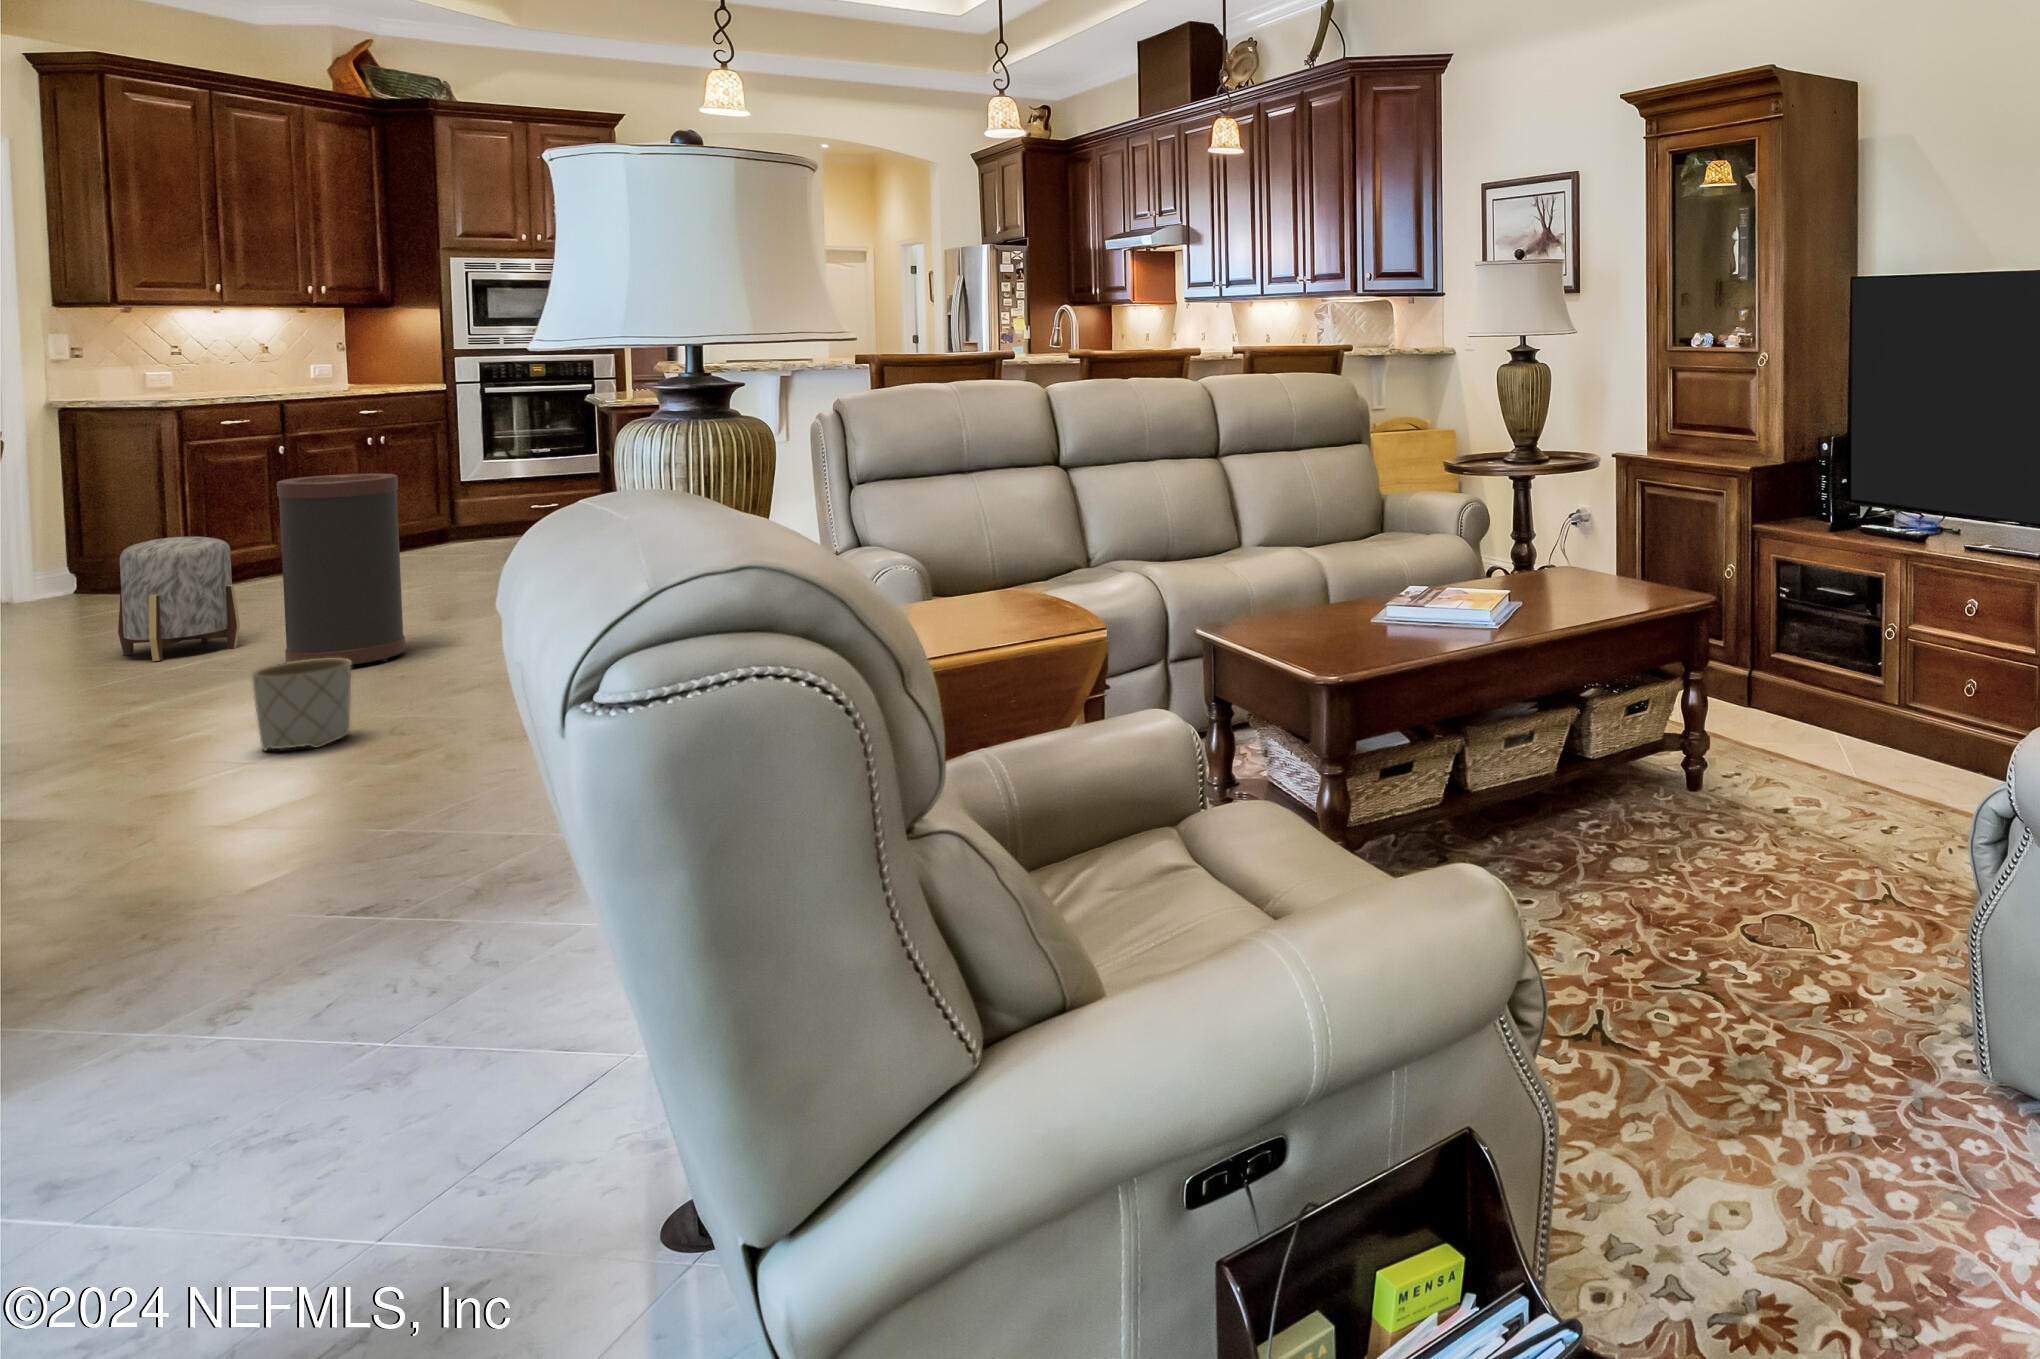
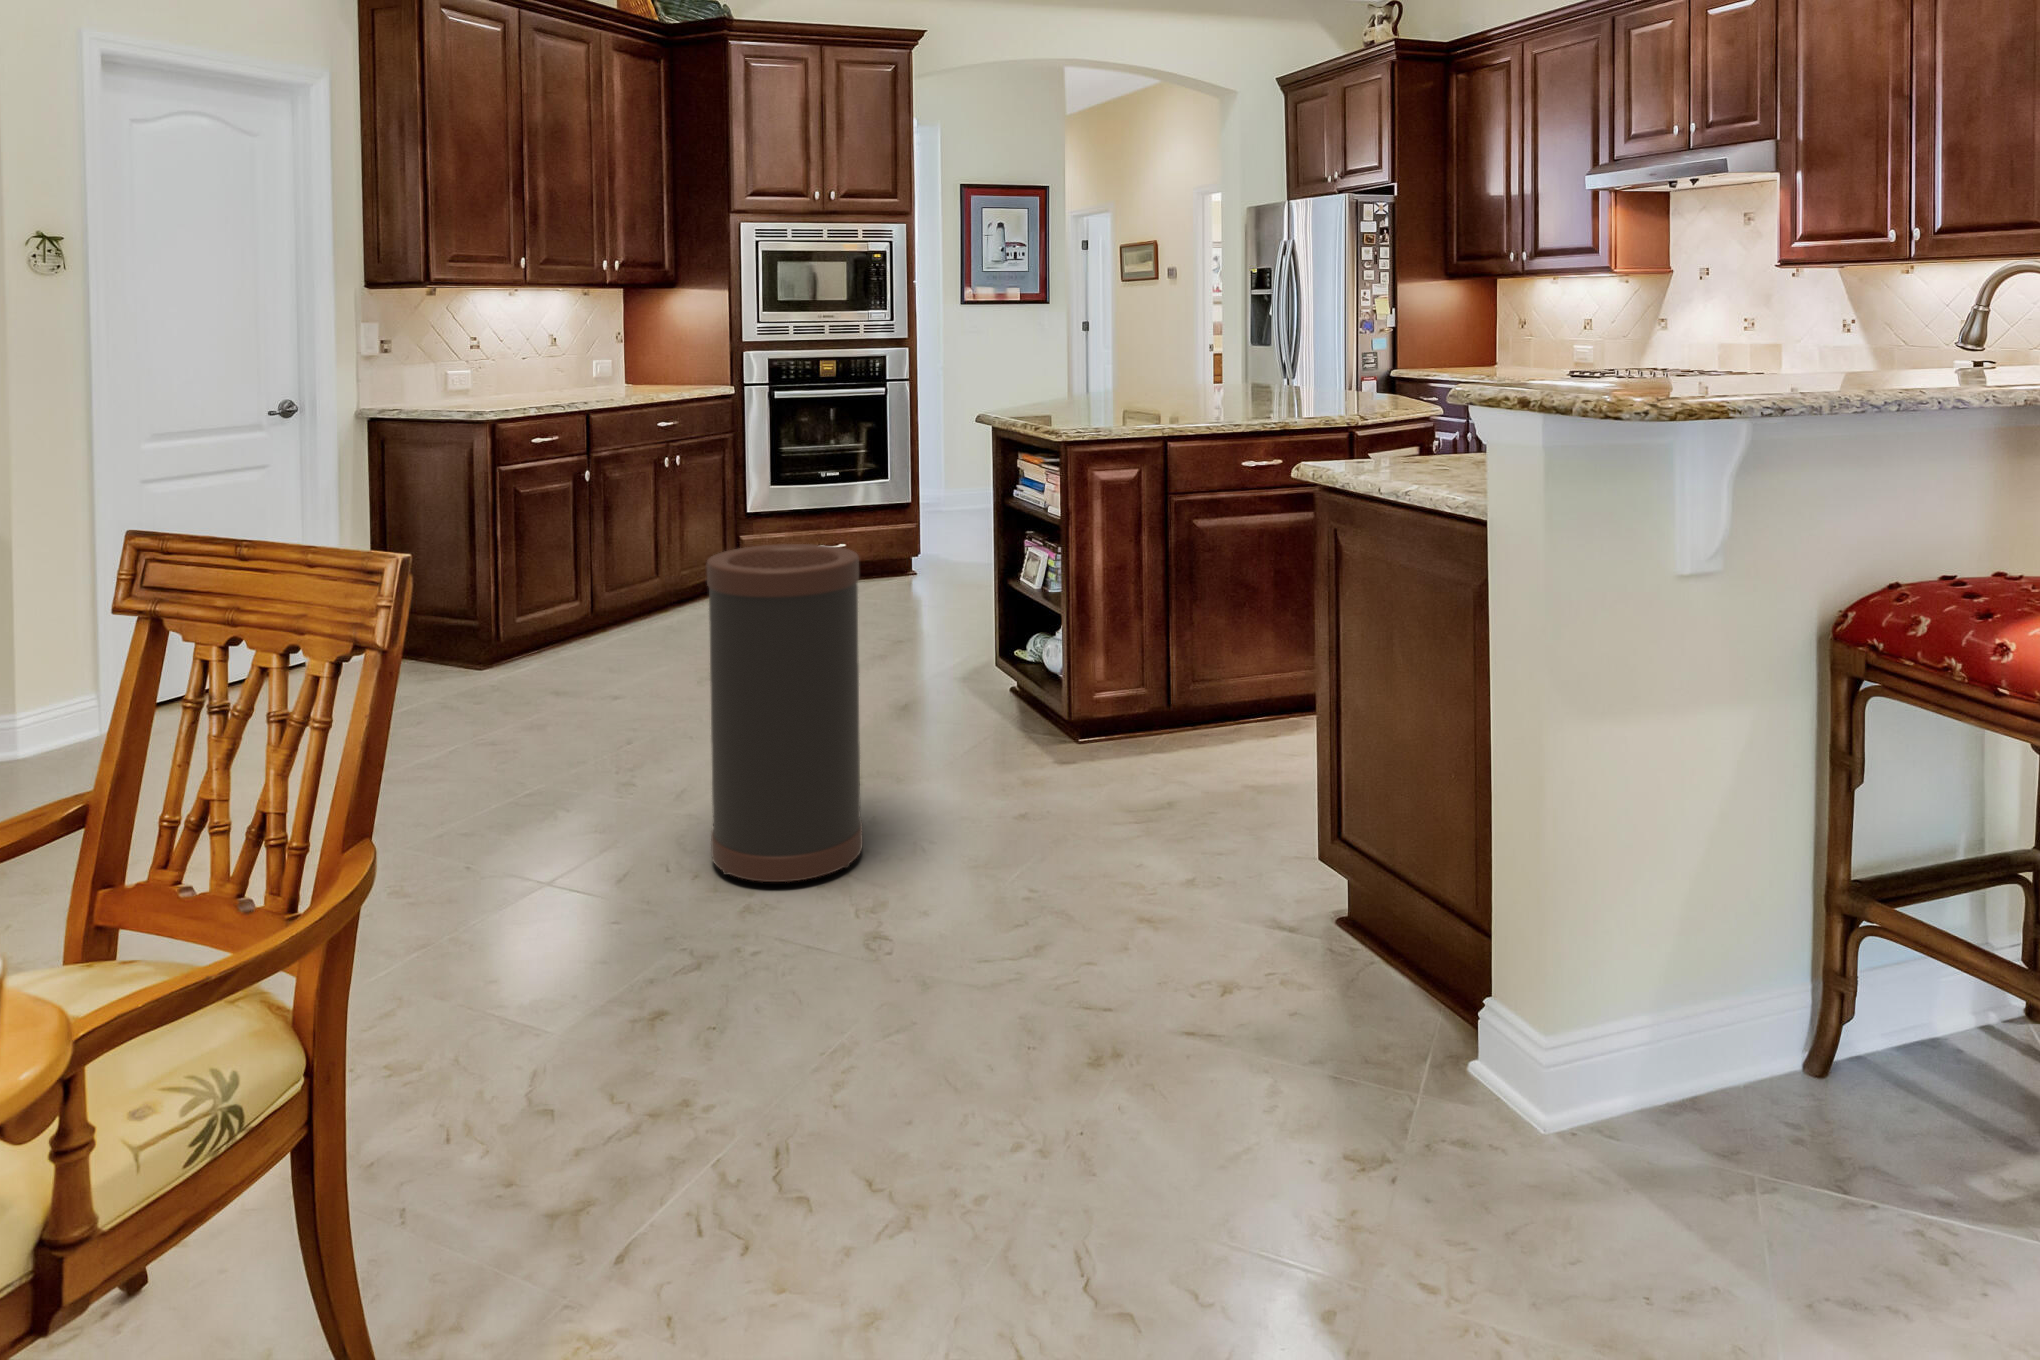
stool: present [118,537,240,661] -> none [472,621,615,818]
planter: present [252,658,351,751] -> none [847,1006,1011,1256]

